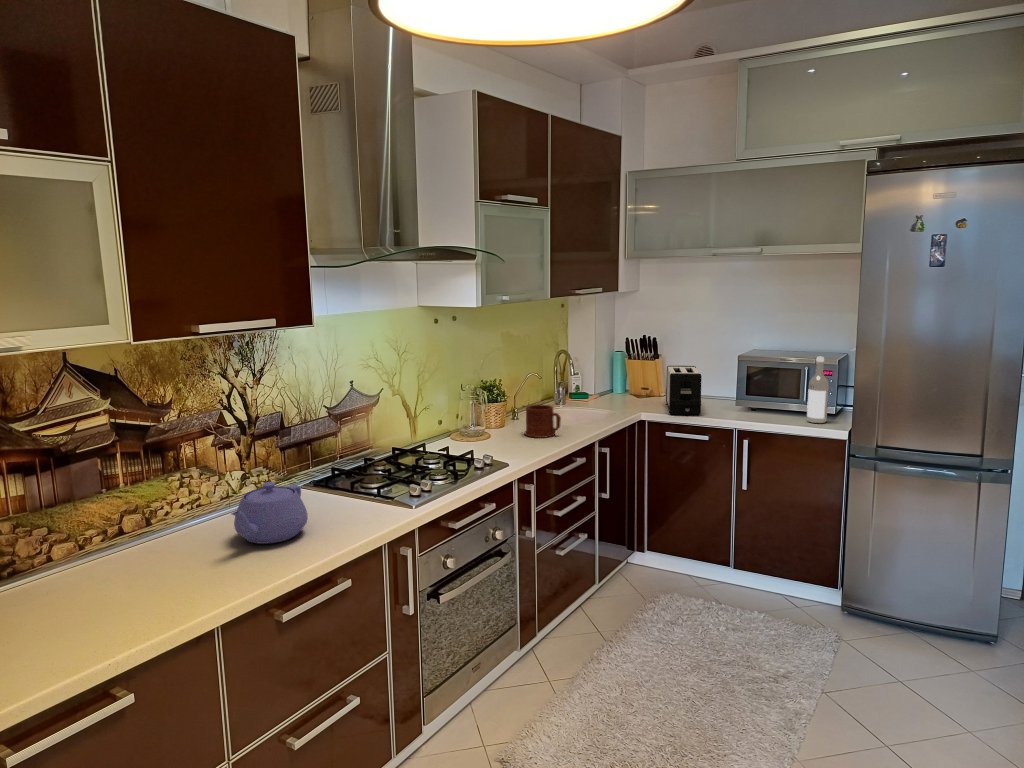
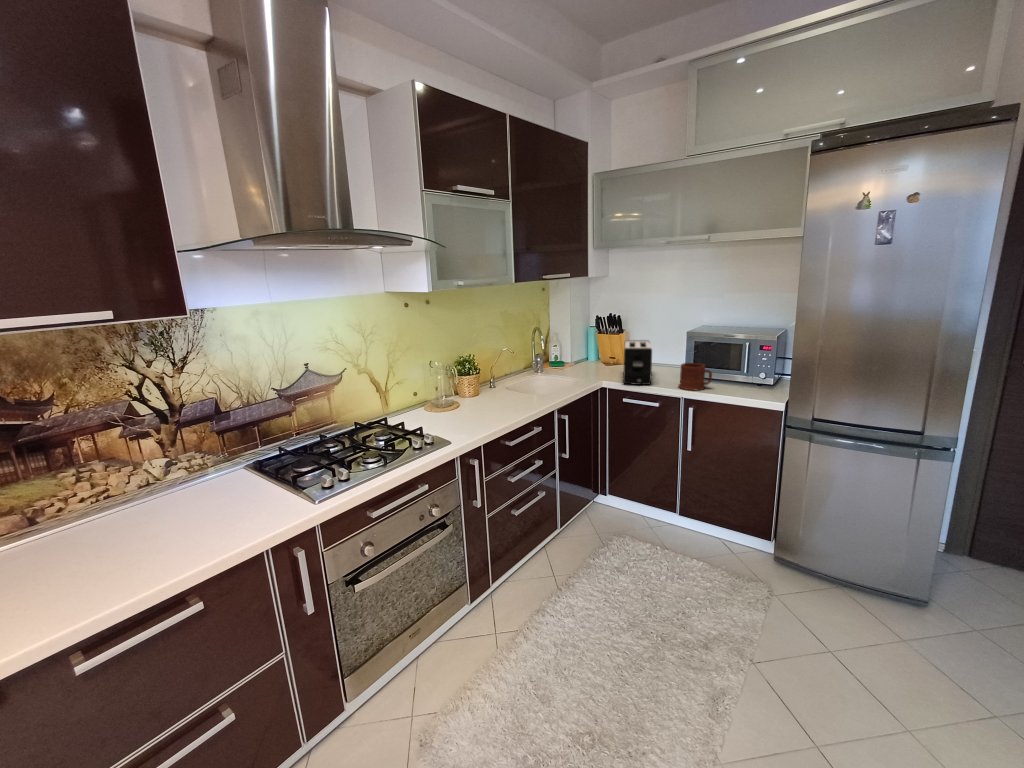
wine bottle: present [807,356,829,423] -> none [749,332,771,394]
mug: present [525,405,561,438] -> present [678,363,712,390]
teapot: present [231,482,308,544] -> none [55,481,197,555]

